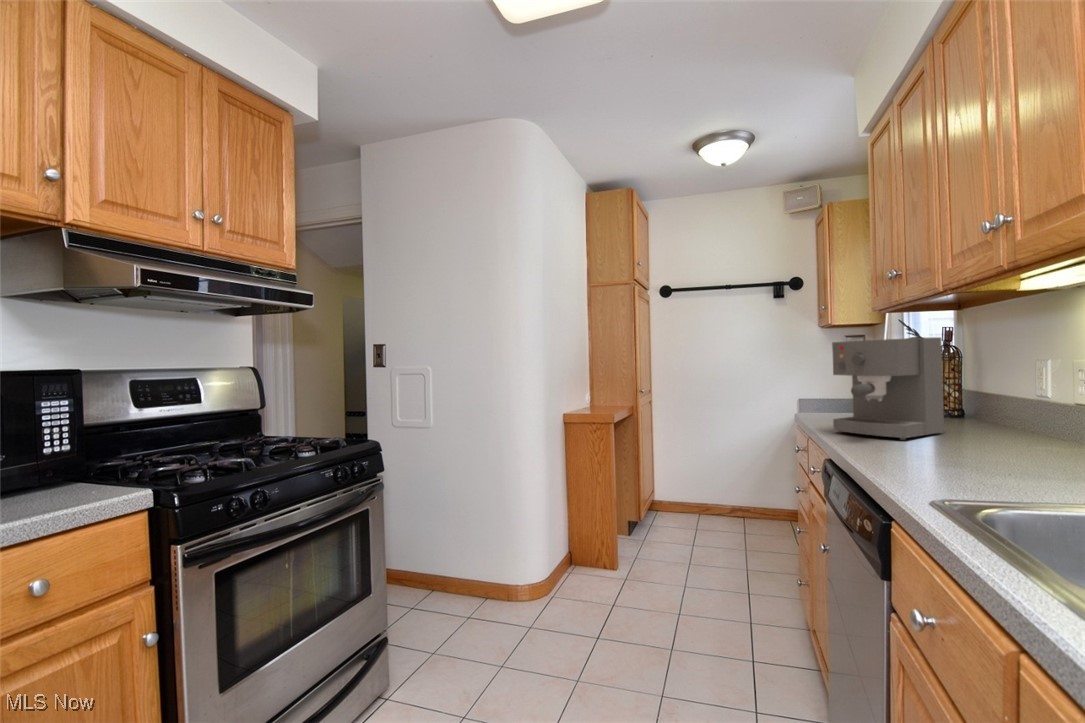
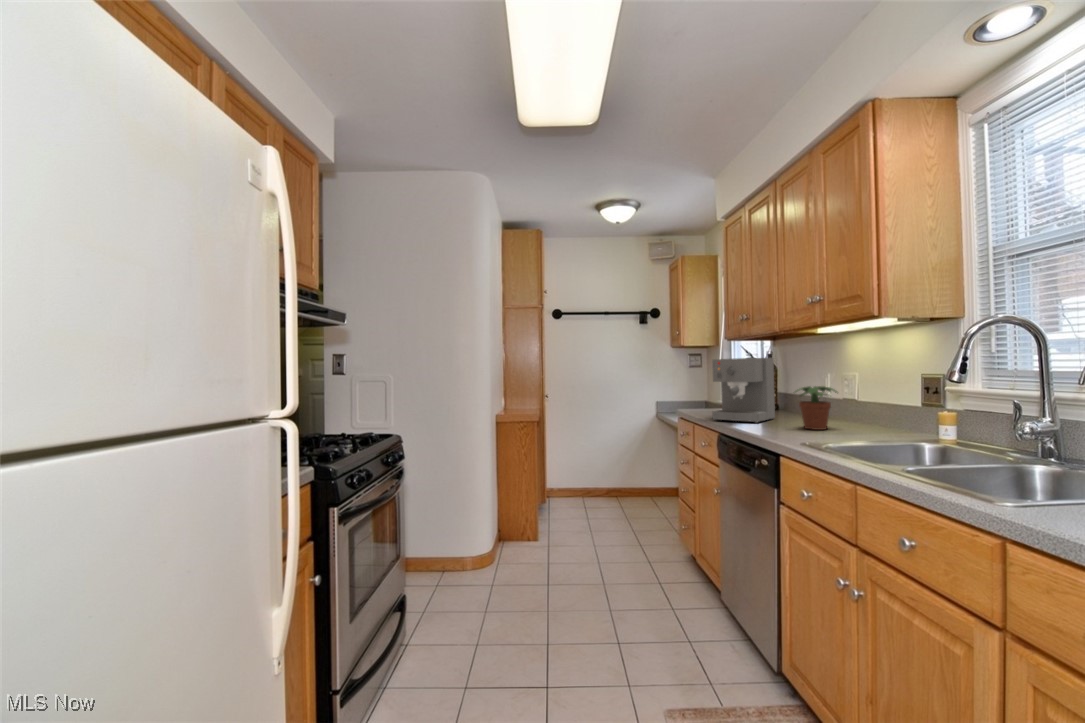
potted plant: none [958,383,1051,459] -> present [795,386,837,430]

